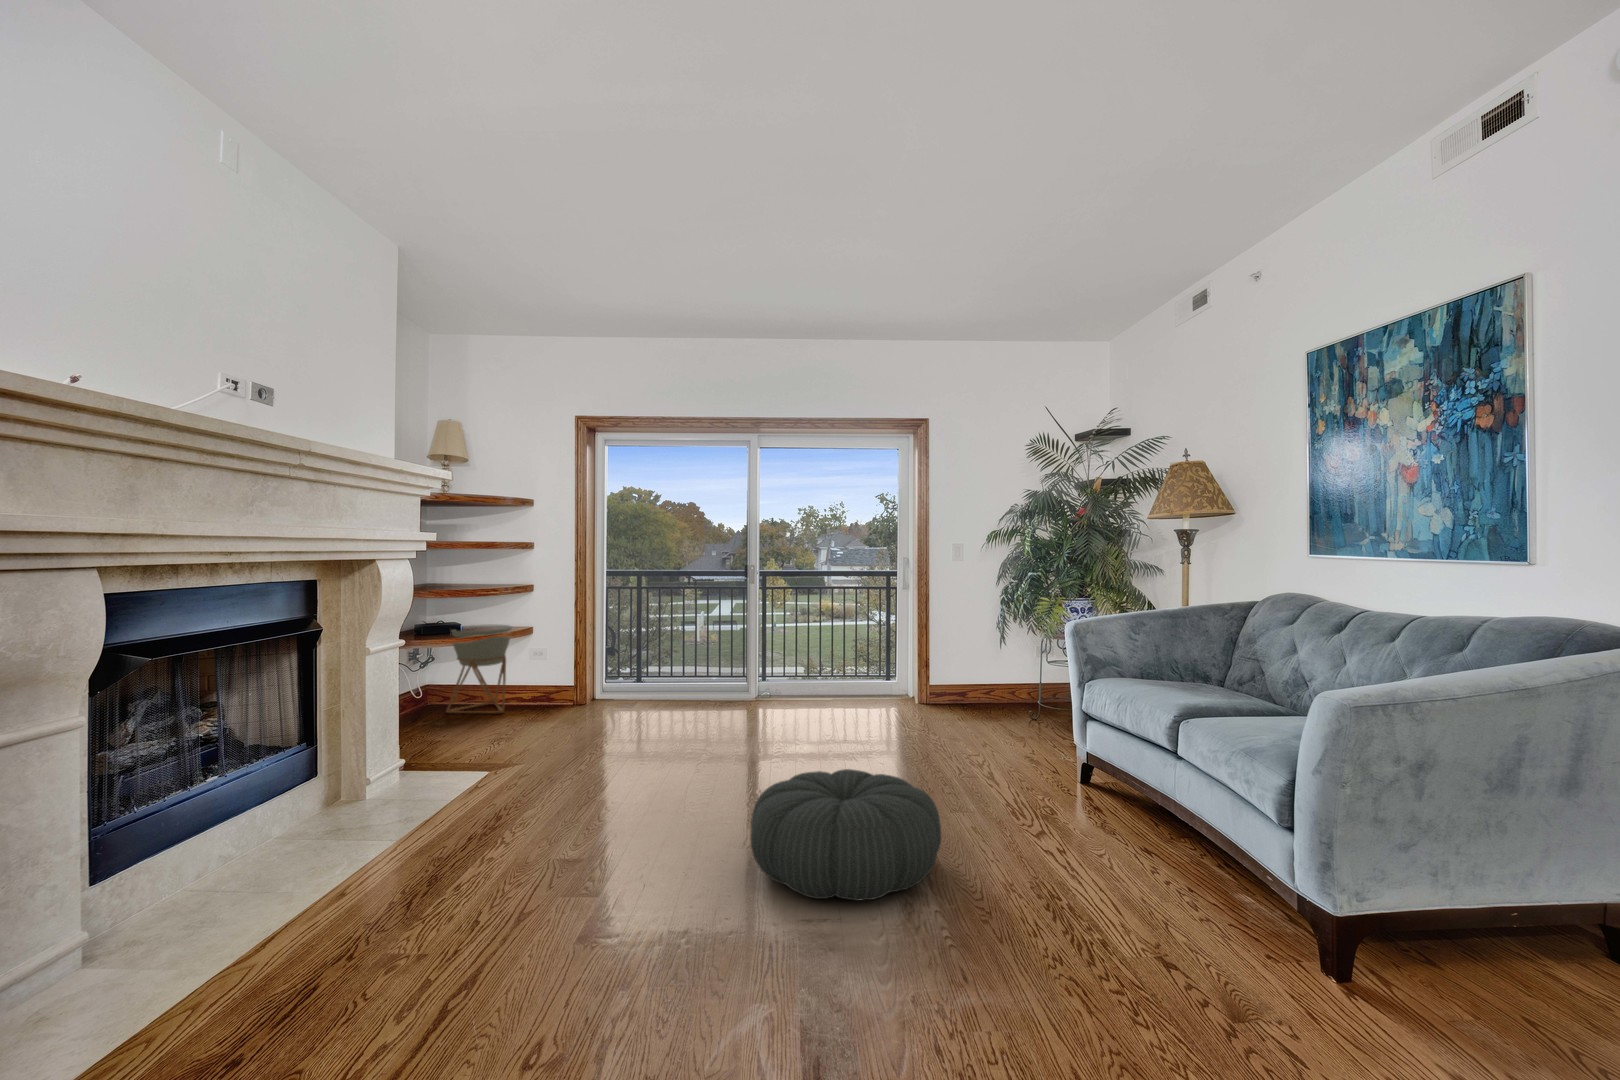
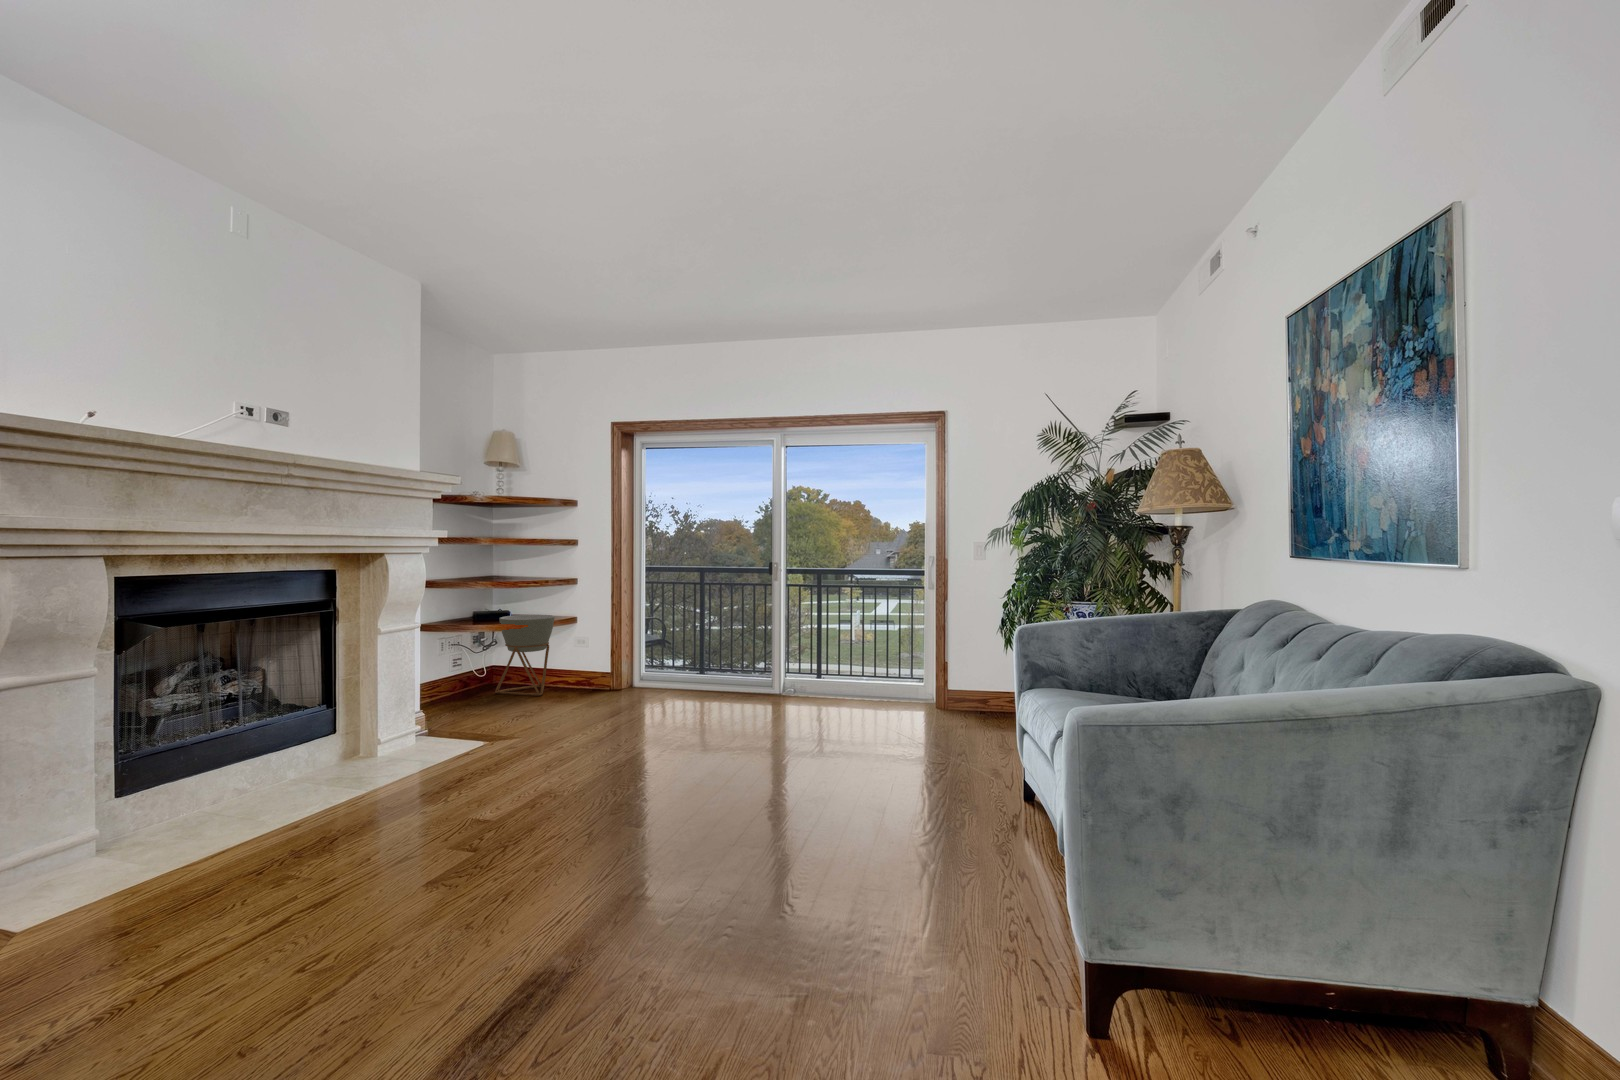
pouf: present [751,769,941,901] -> none [588,766,784,898]

